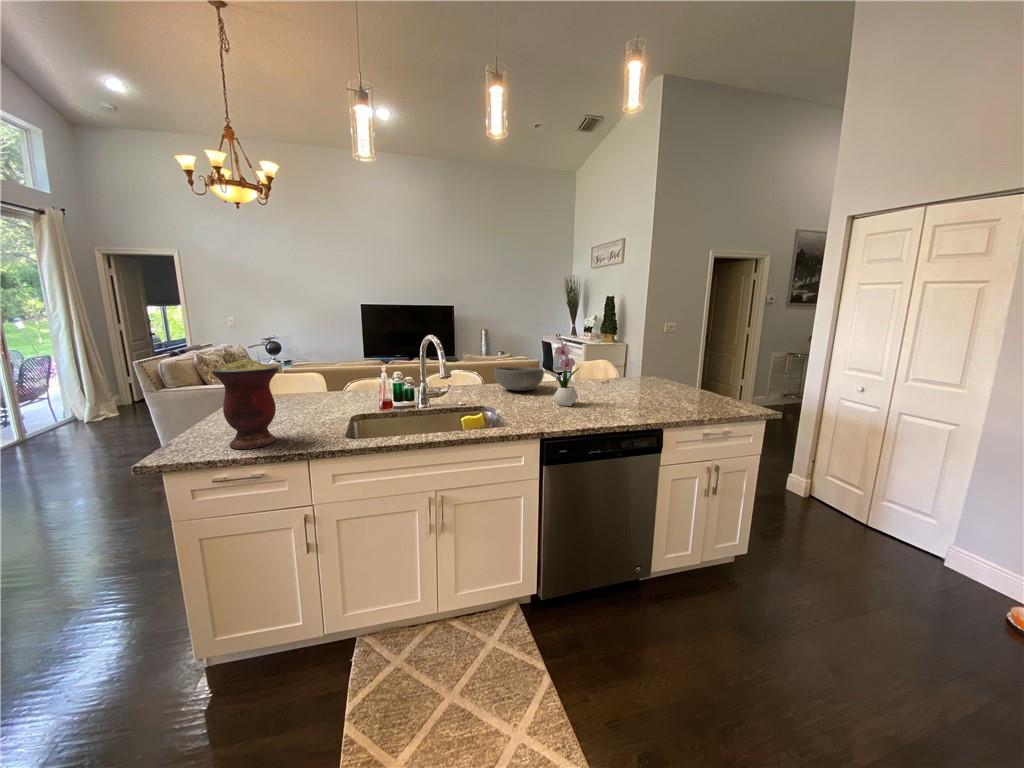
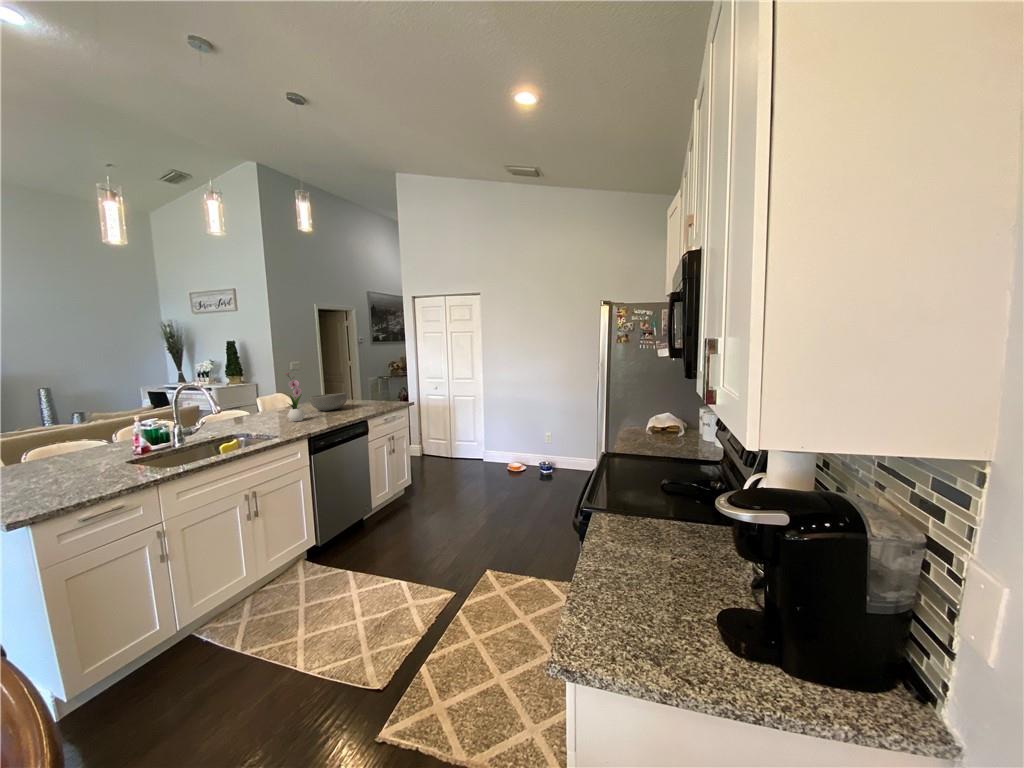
vase: present [212,359,278,449] -> none [33,418,108,497]
bowl: present [494,367,544,391] -> present [309,393,347,411]

